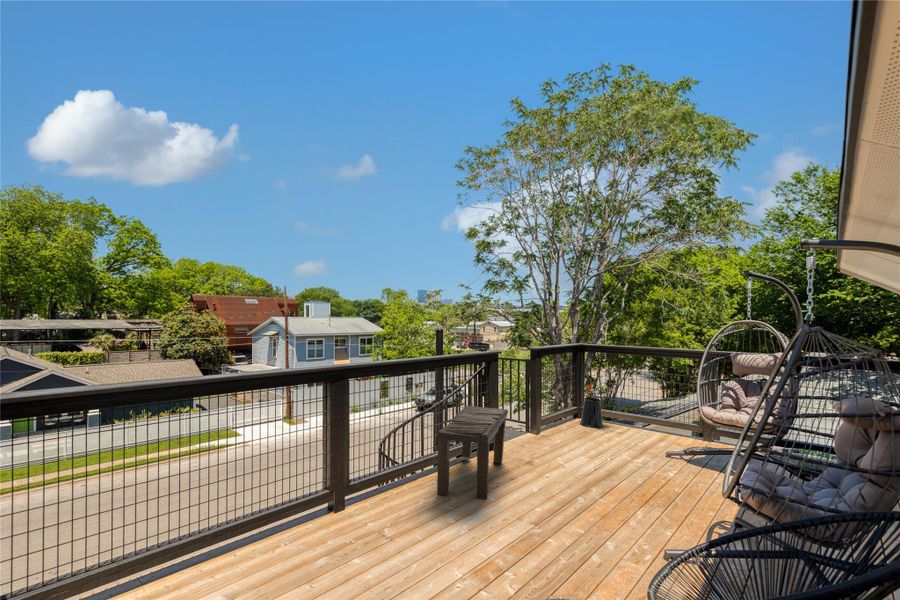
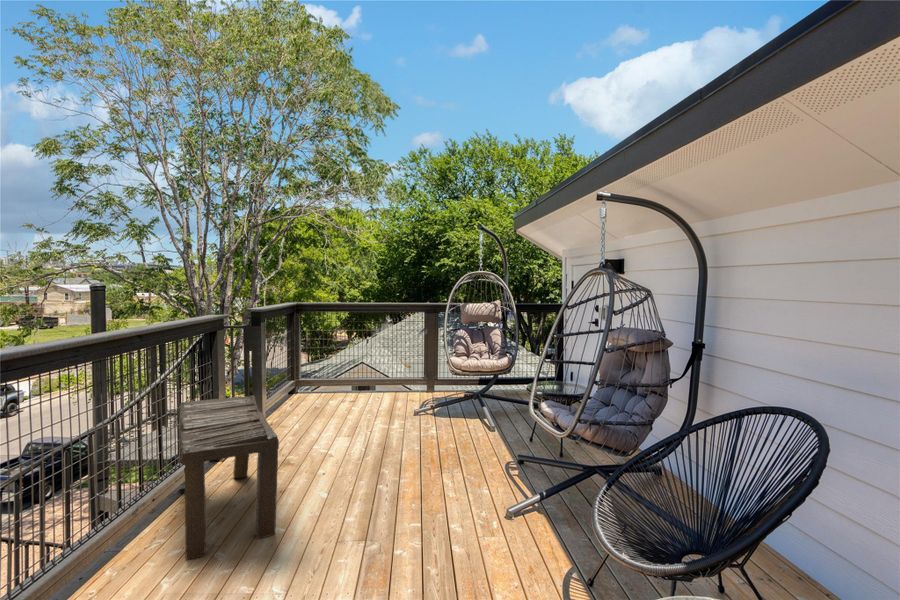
watering can: present [580,385,604,428] -> none [296,351,324,402]

